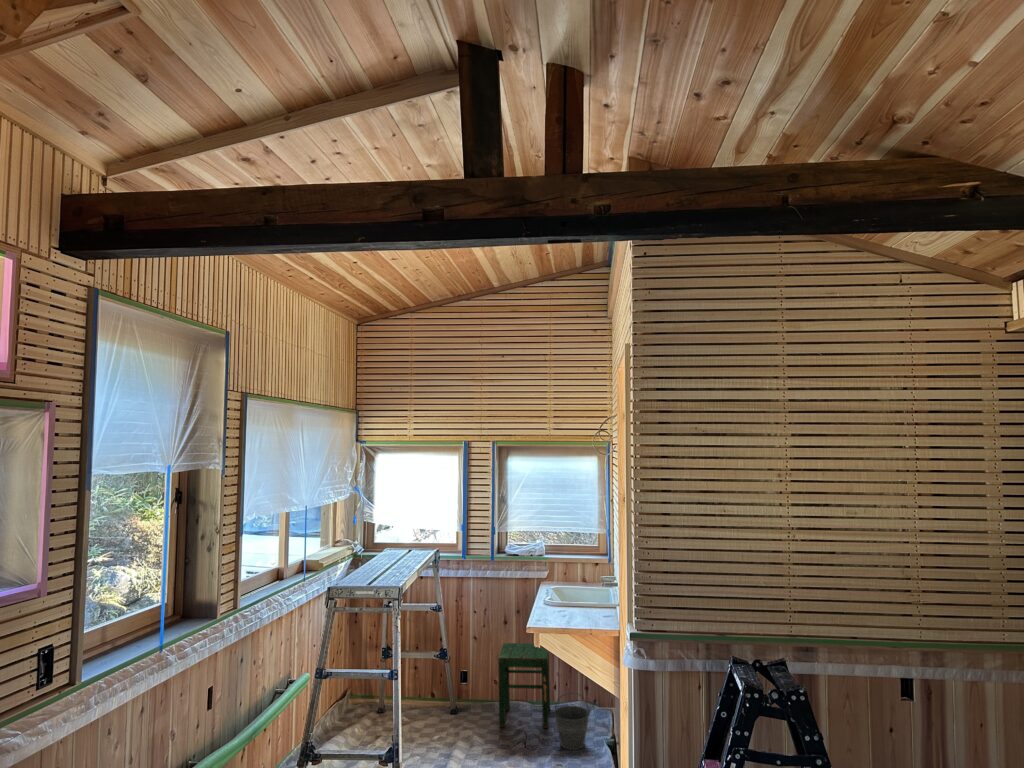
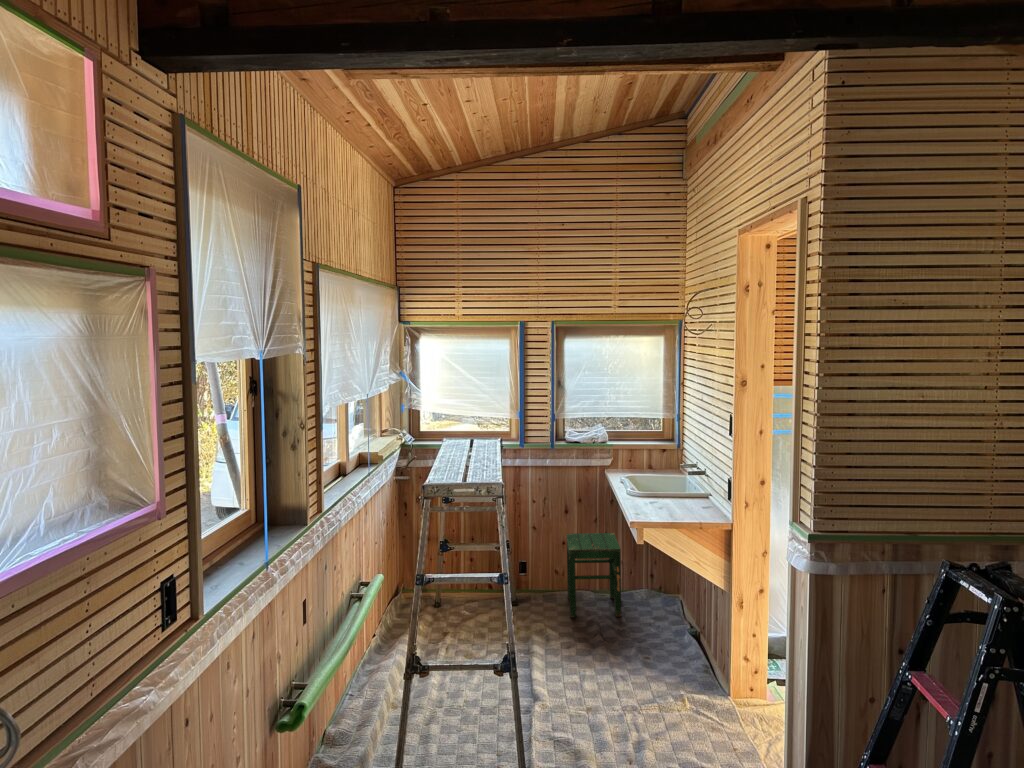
bucket: present [553,693,591,750] -> none [632,583,672,638]

